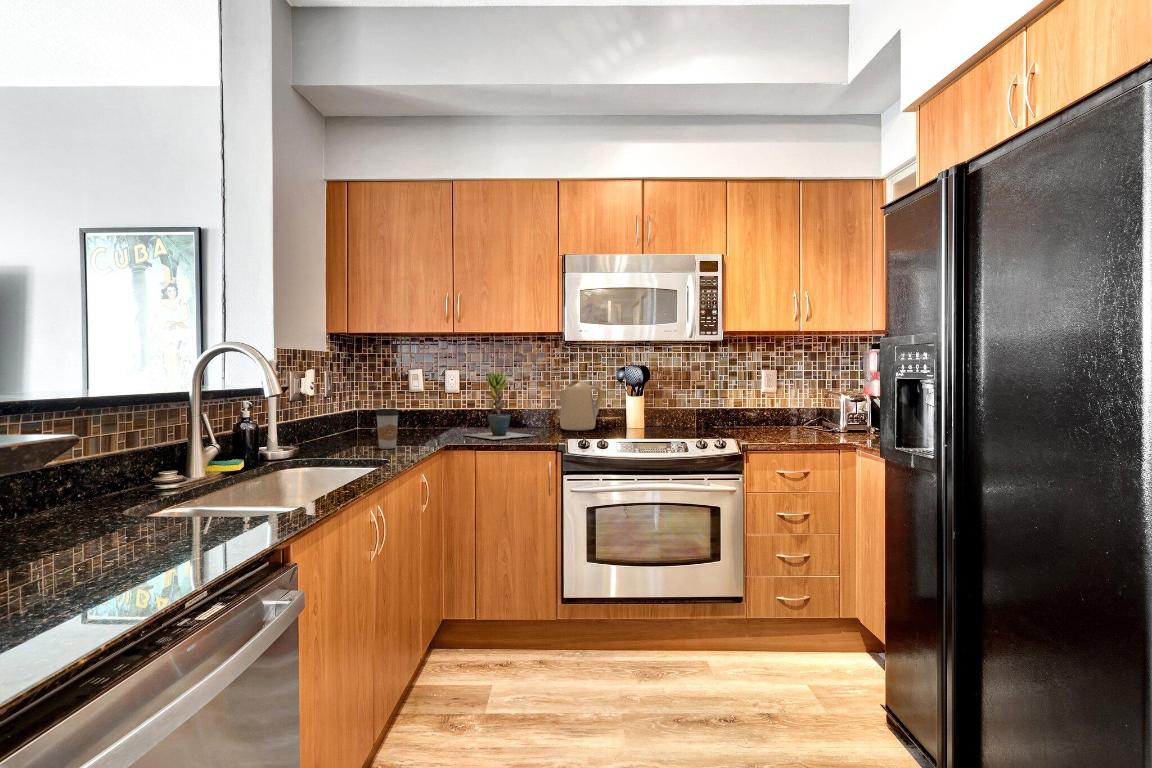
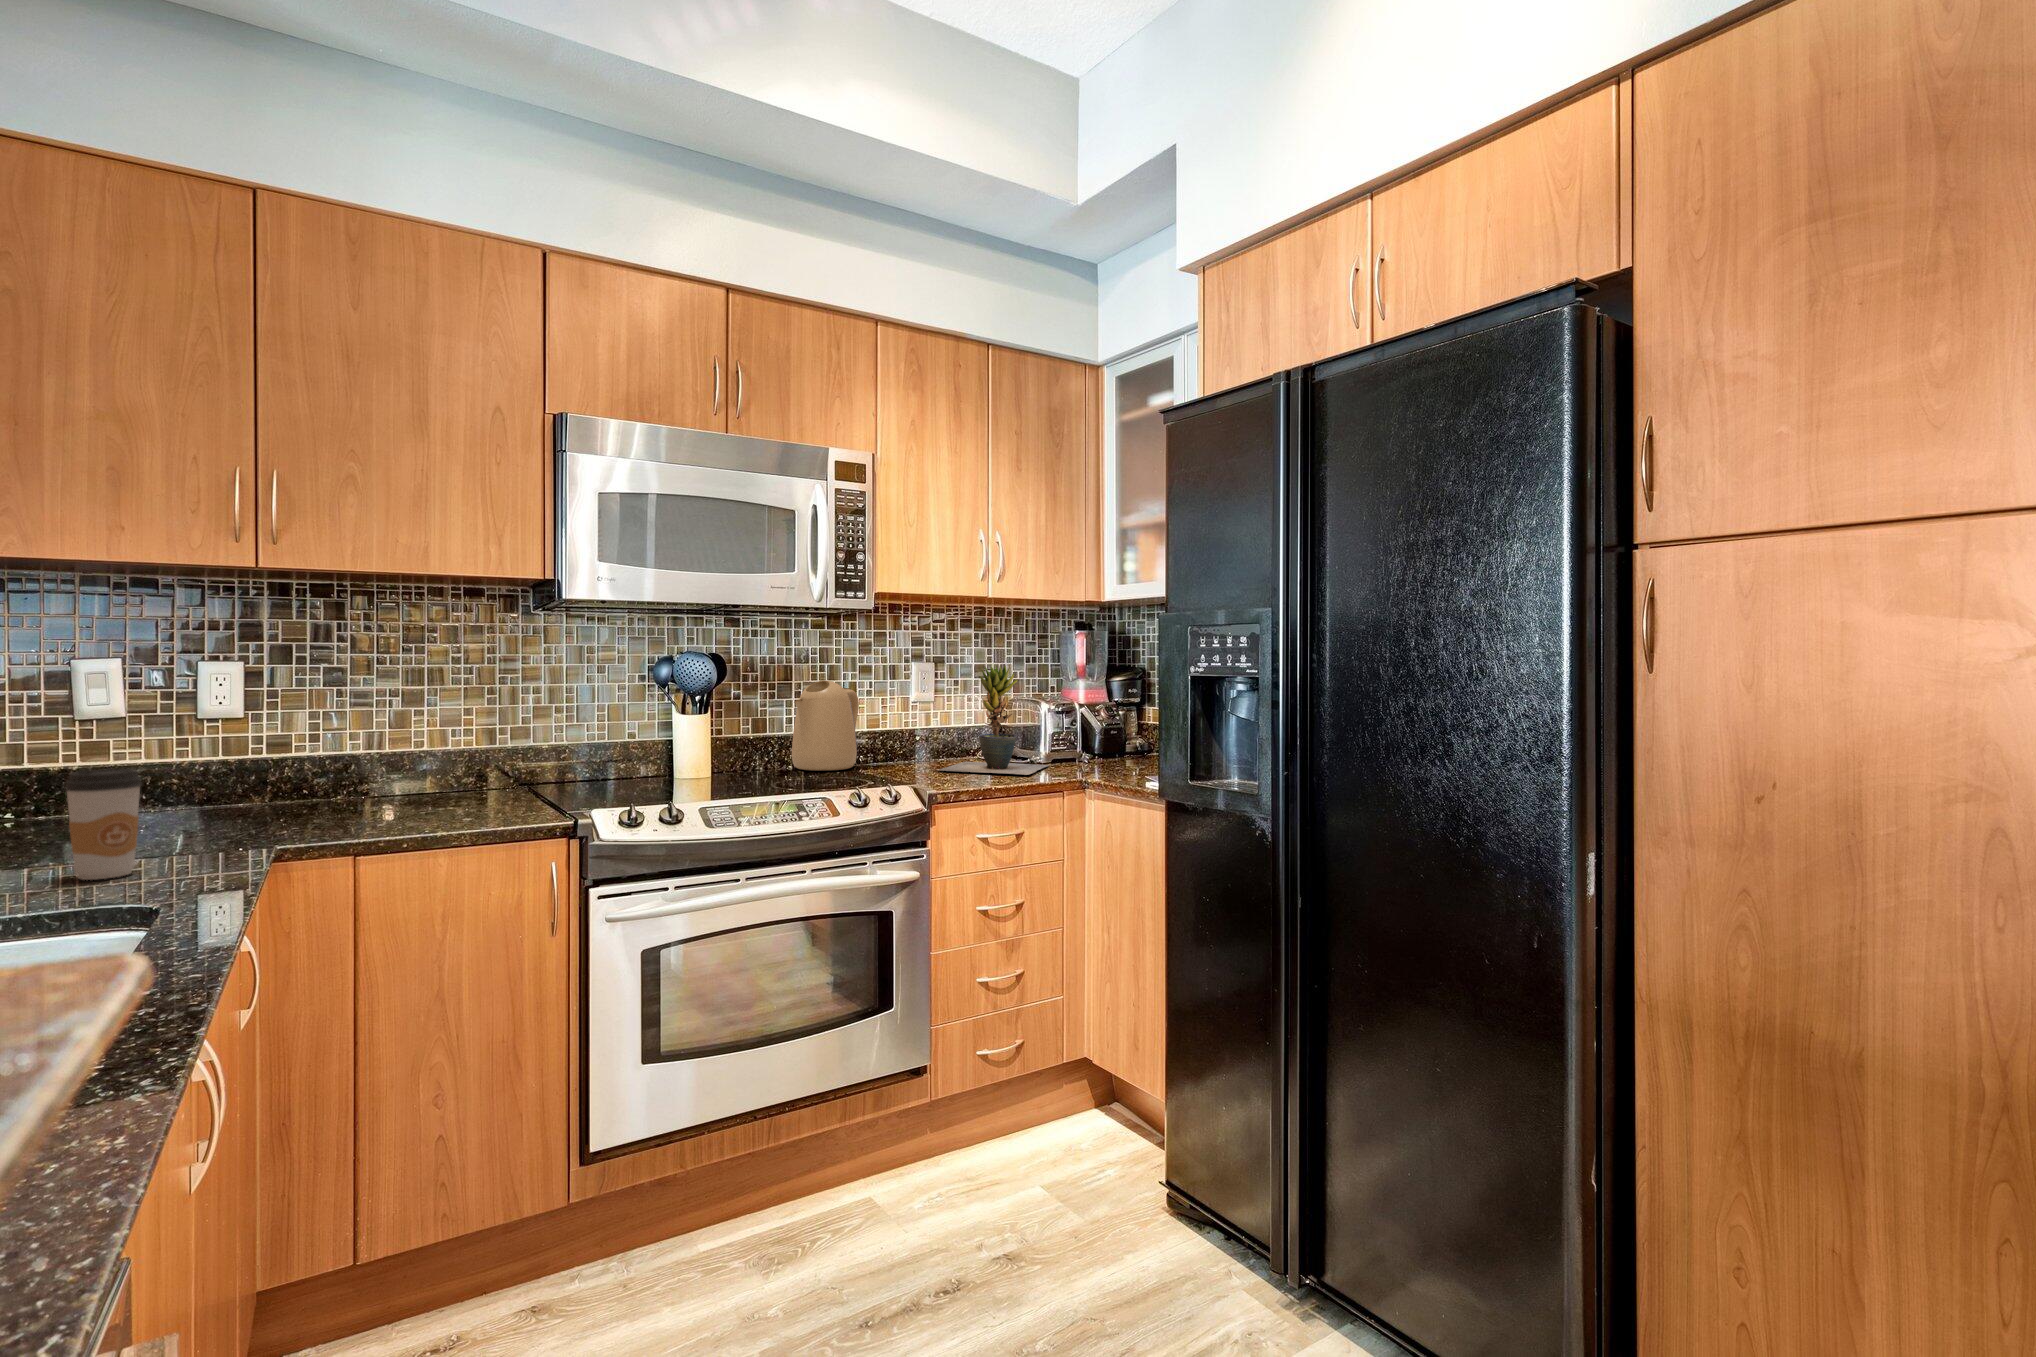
potted plant: present [464,373,535,439] -> present [940,666,1049,775]
kettle: present [557,380,602,430] -> present [792,681,859,771]

